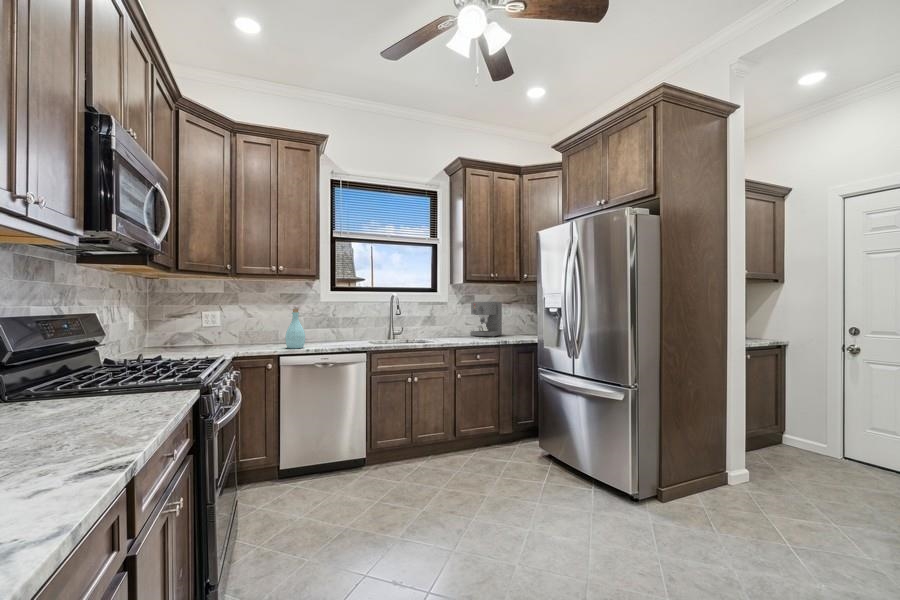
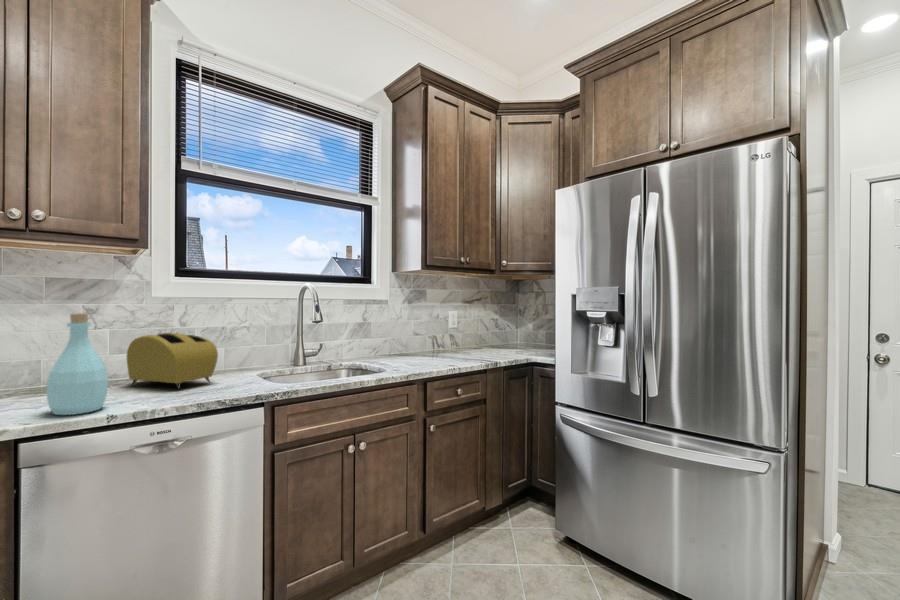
coffee maker: present [470,302,502,337] -> none [420,300,462,353]
toaster: none [311,319,348,344] -> present [126,333,218,389]

